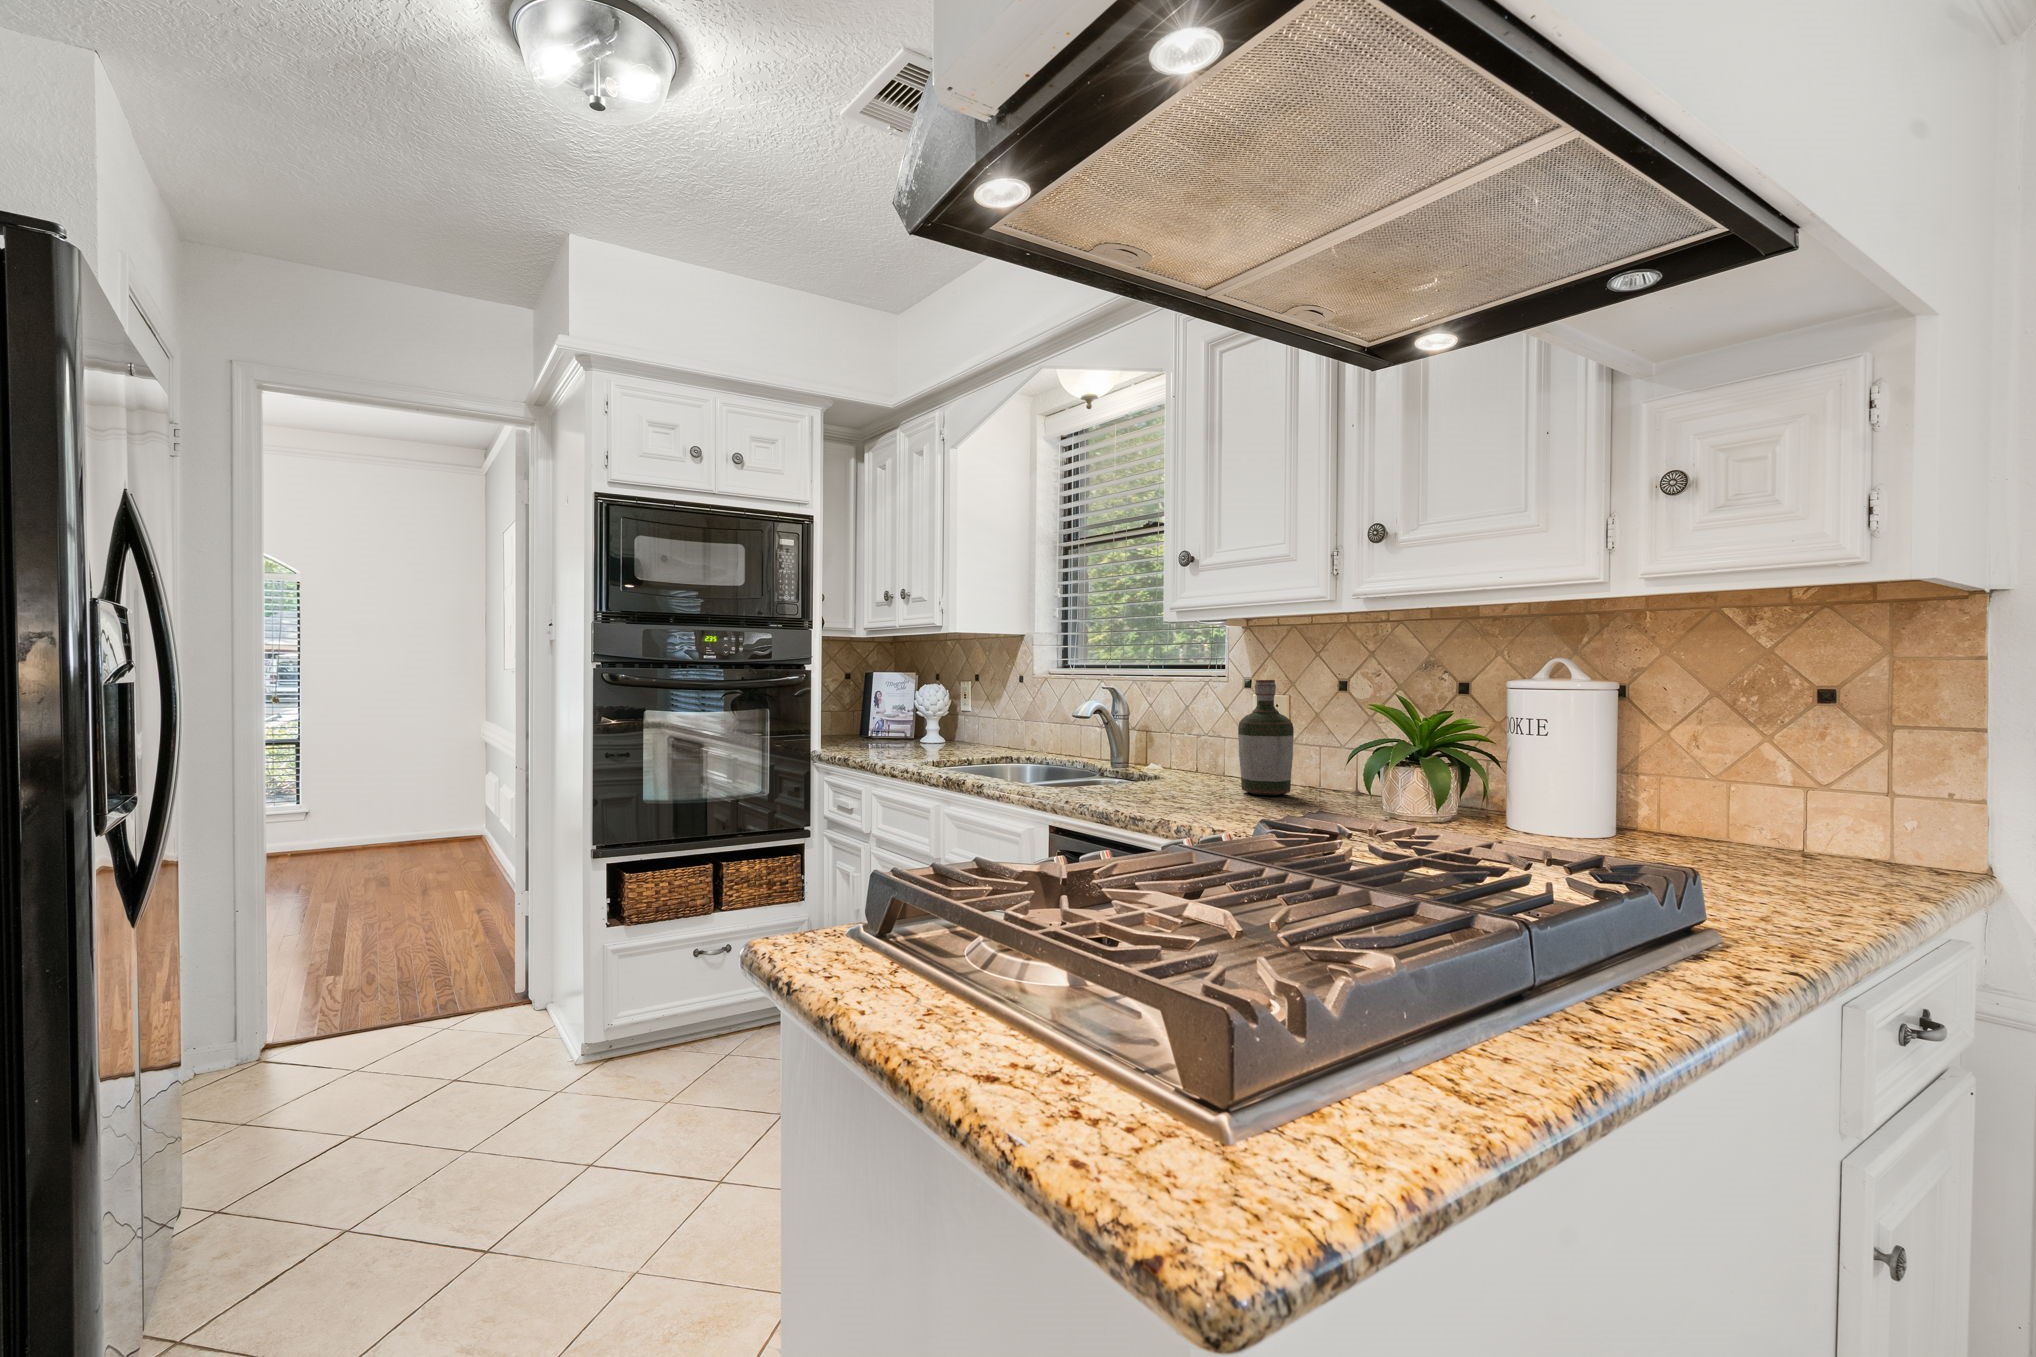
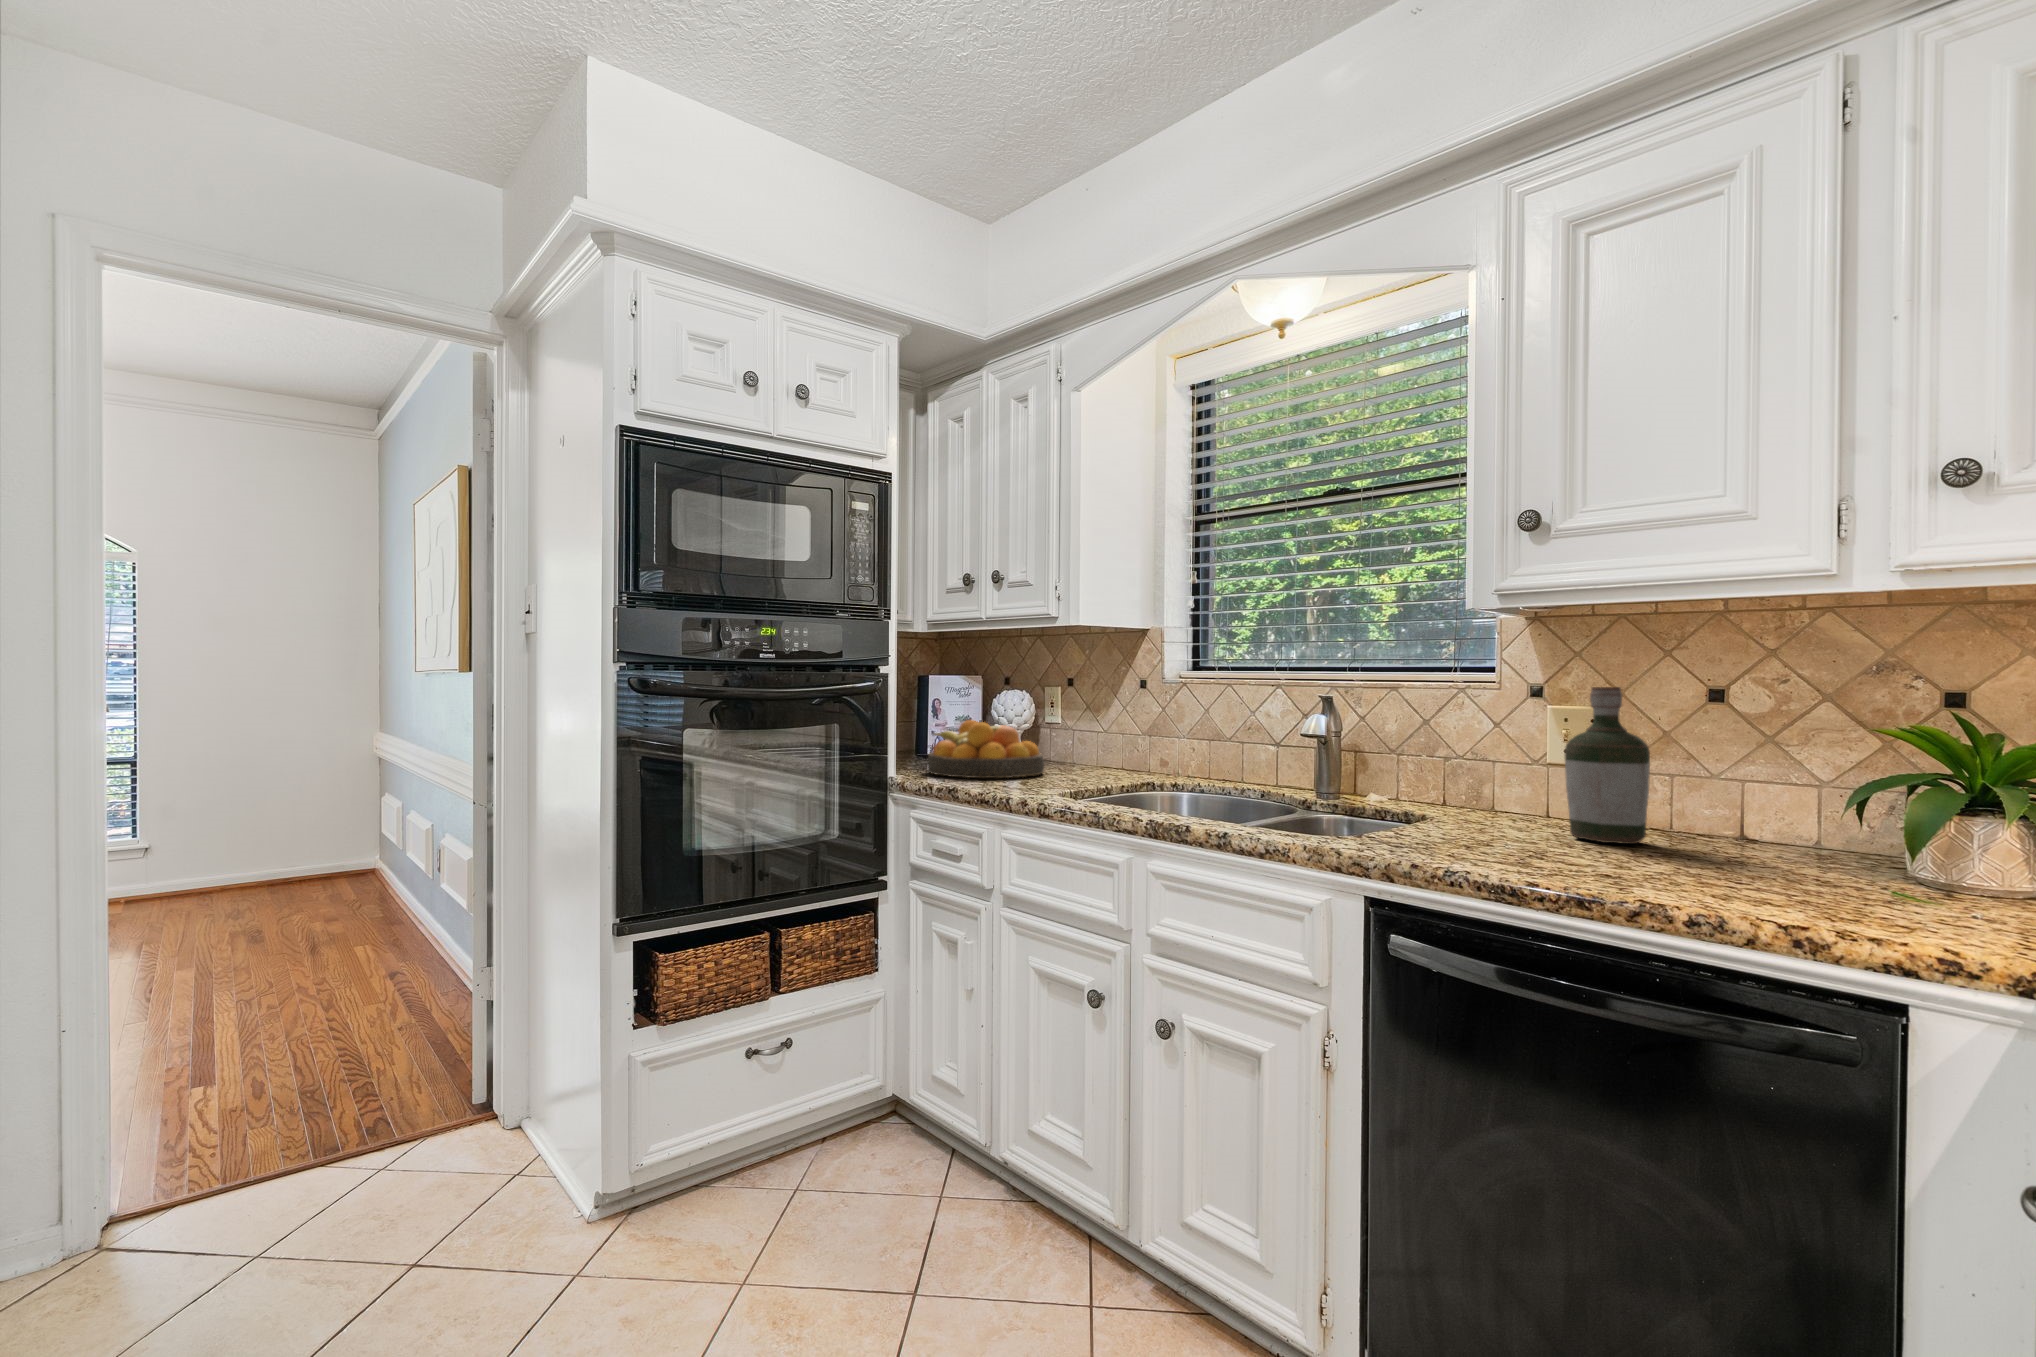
fruit bowl: none [857,707,949,753] -> present [927,720,1044,778]

